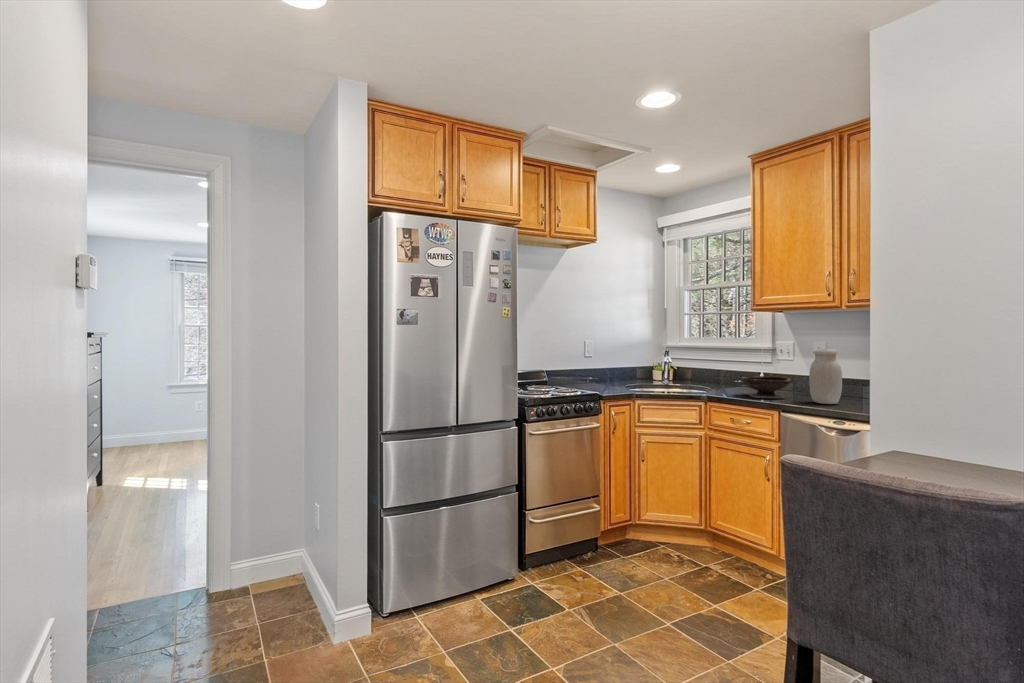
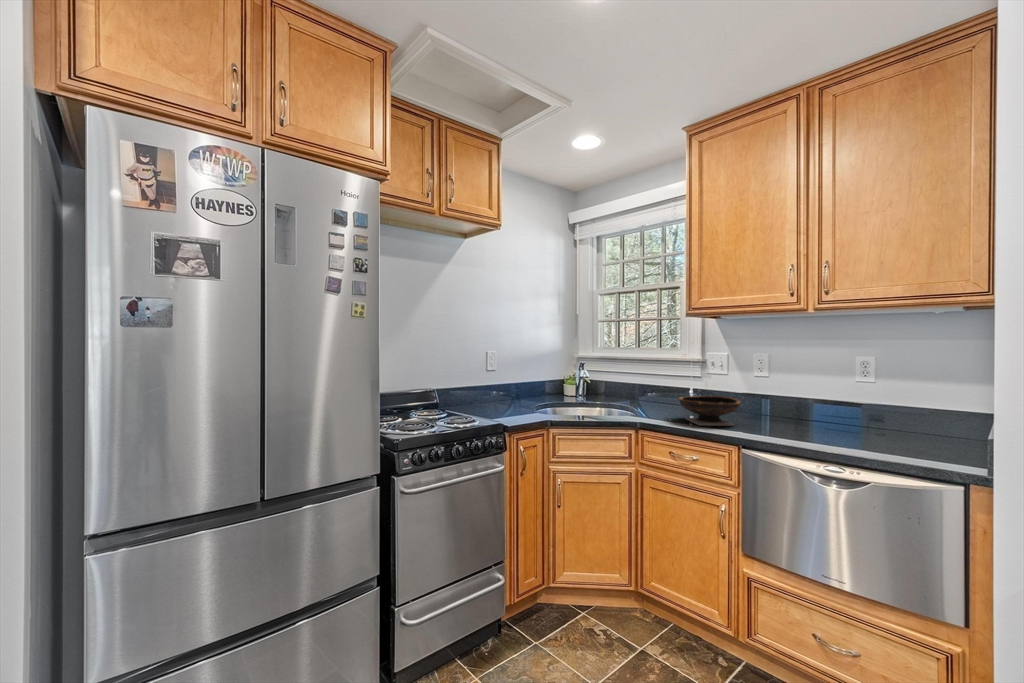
jar: present [809,349,842,404] -> none [770,364,813,436]

